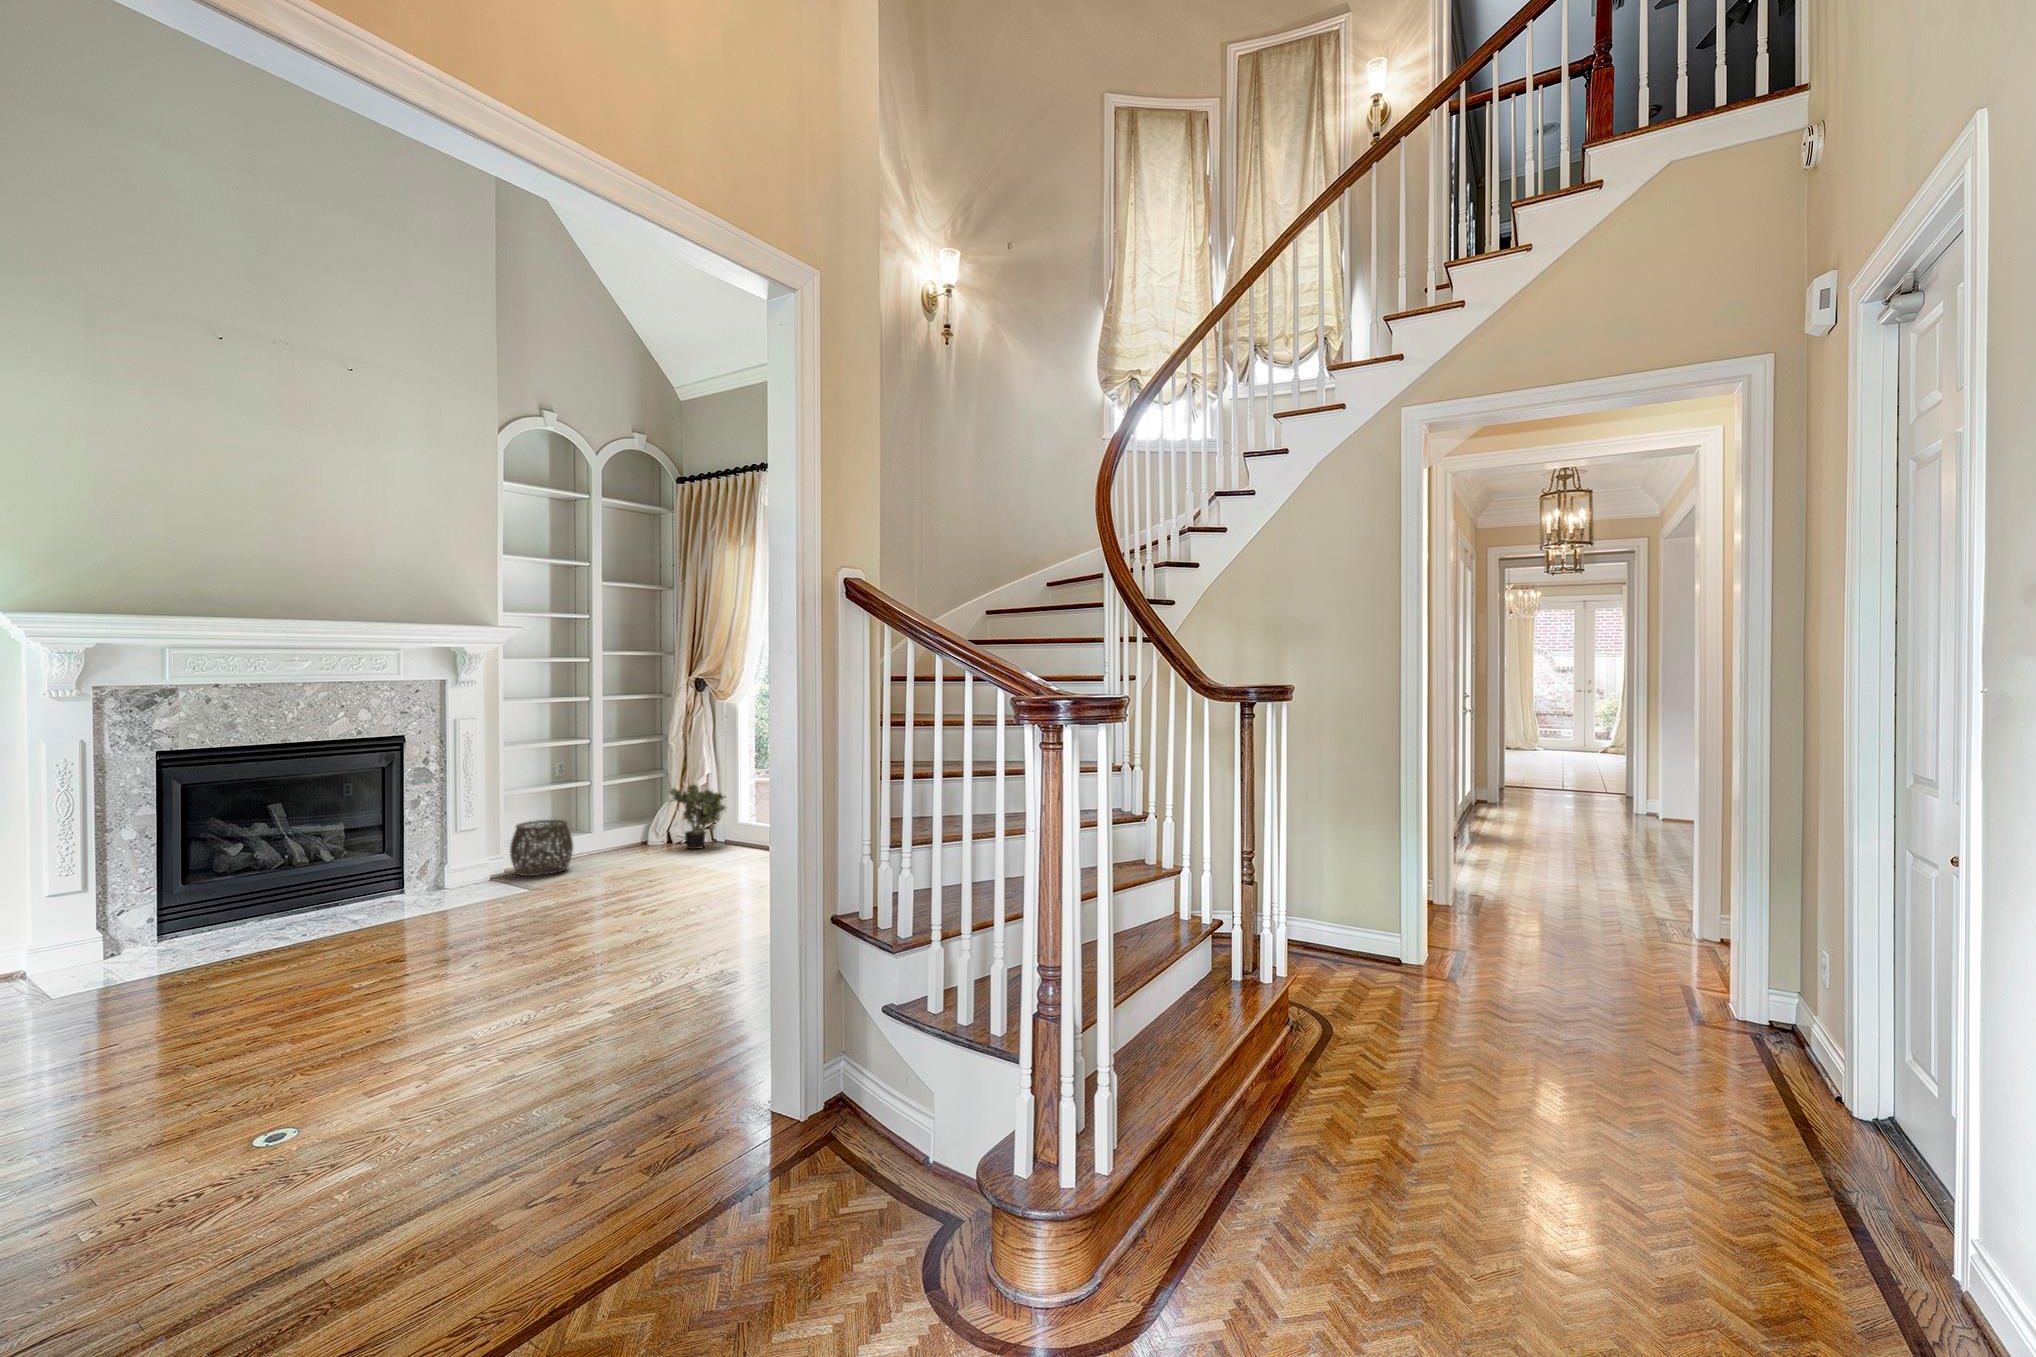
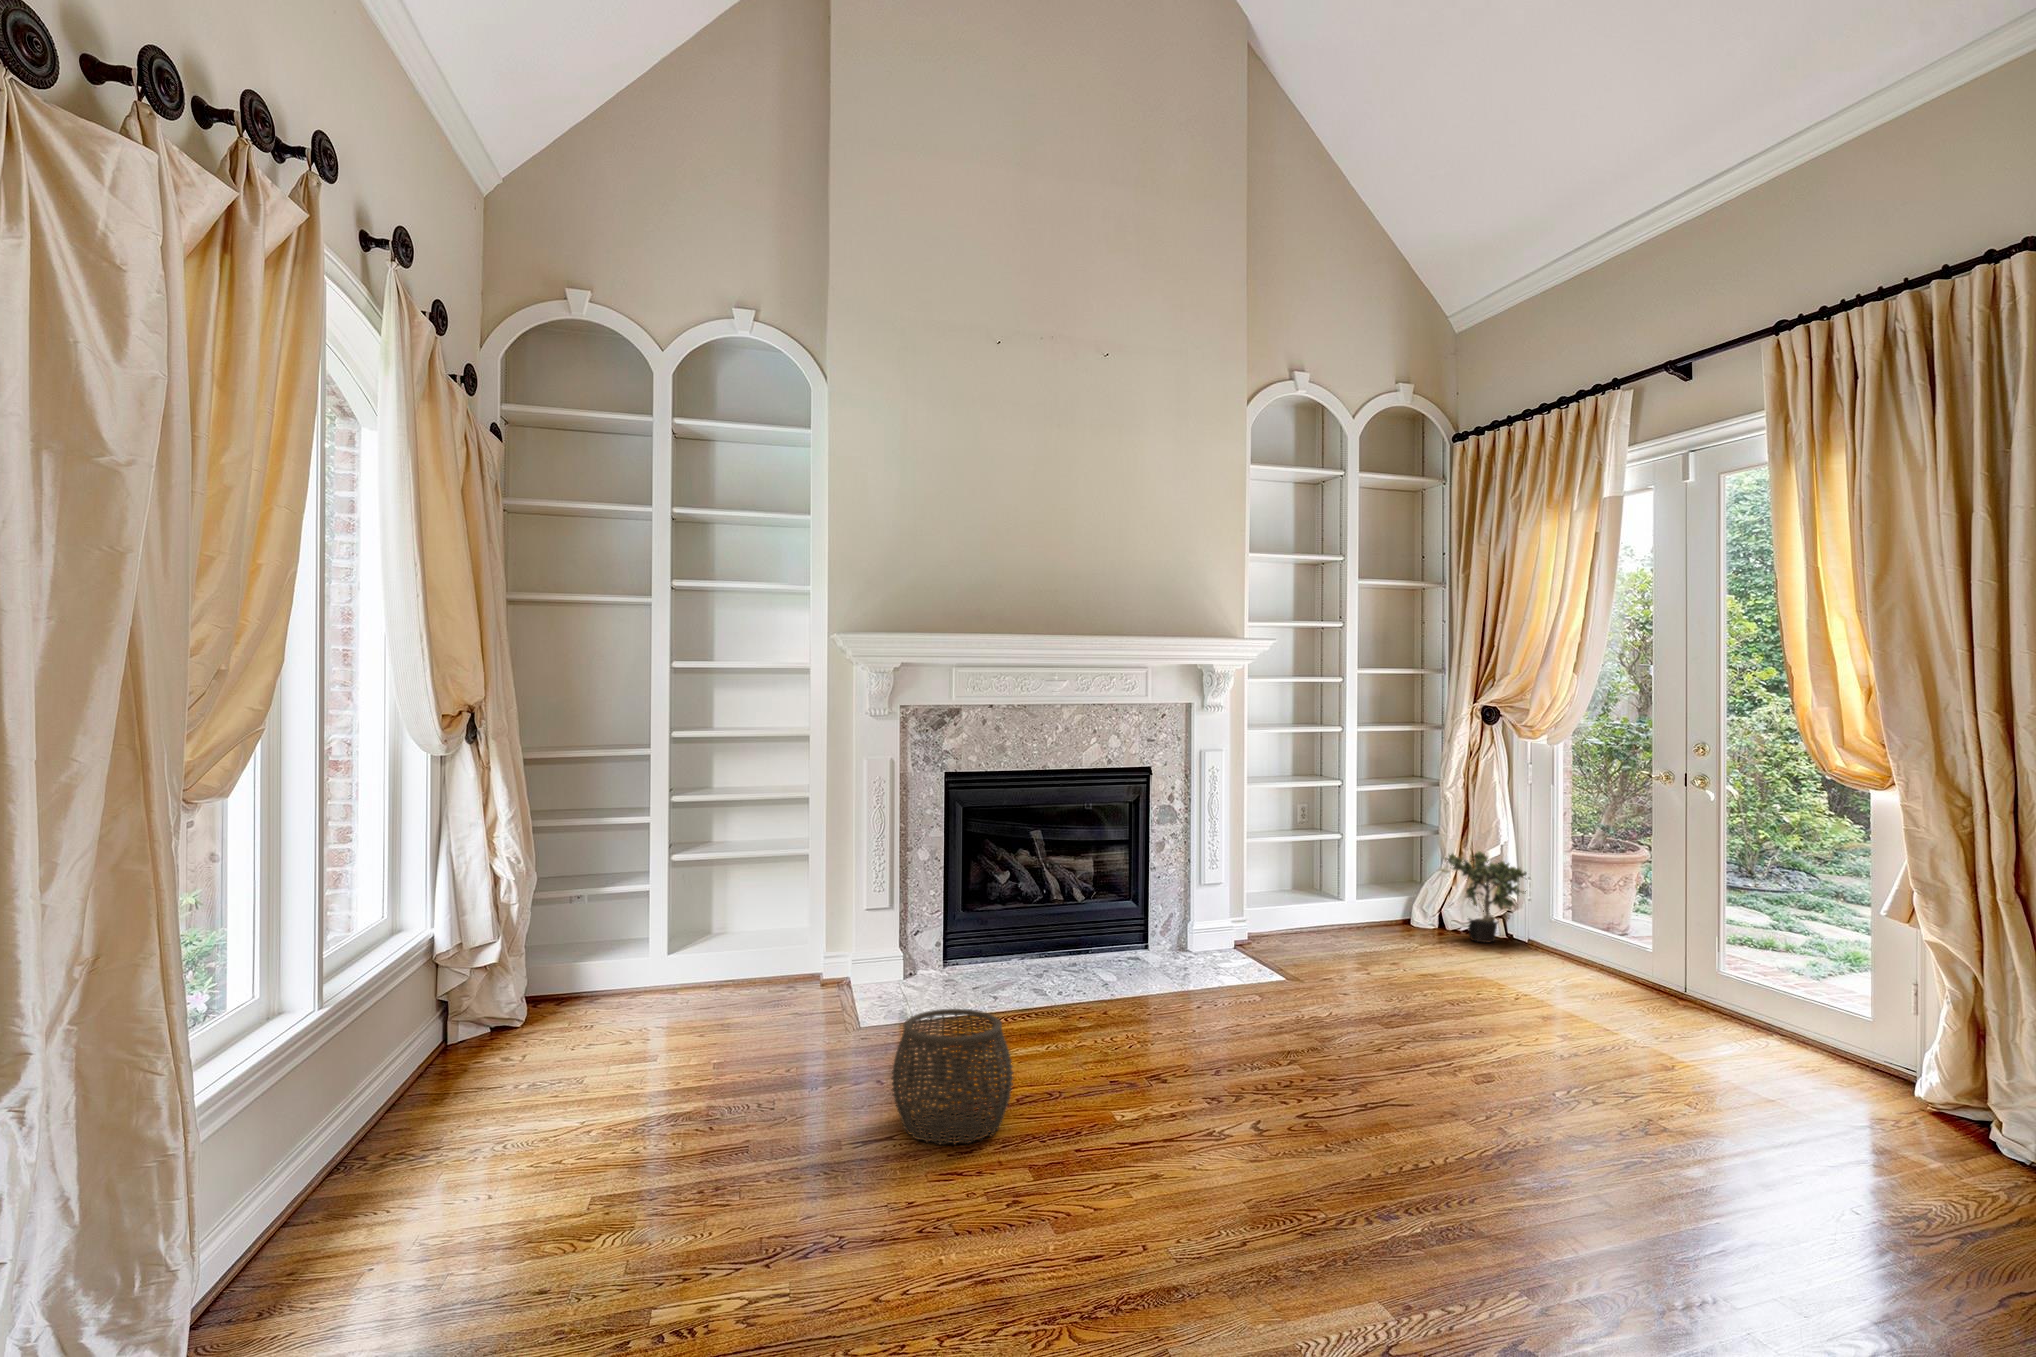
woven basket: present [510,820,573,876] -> present [892,1009,1013,1144]

